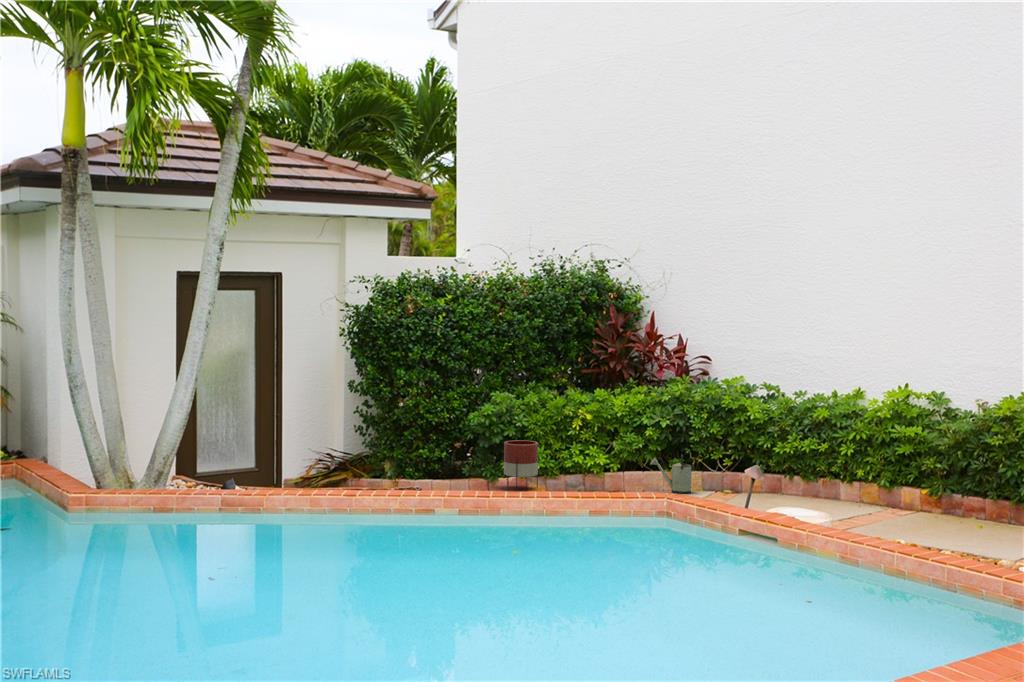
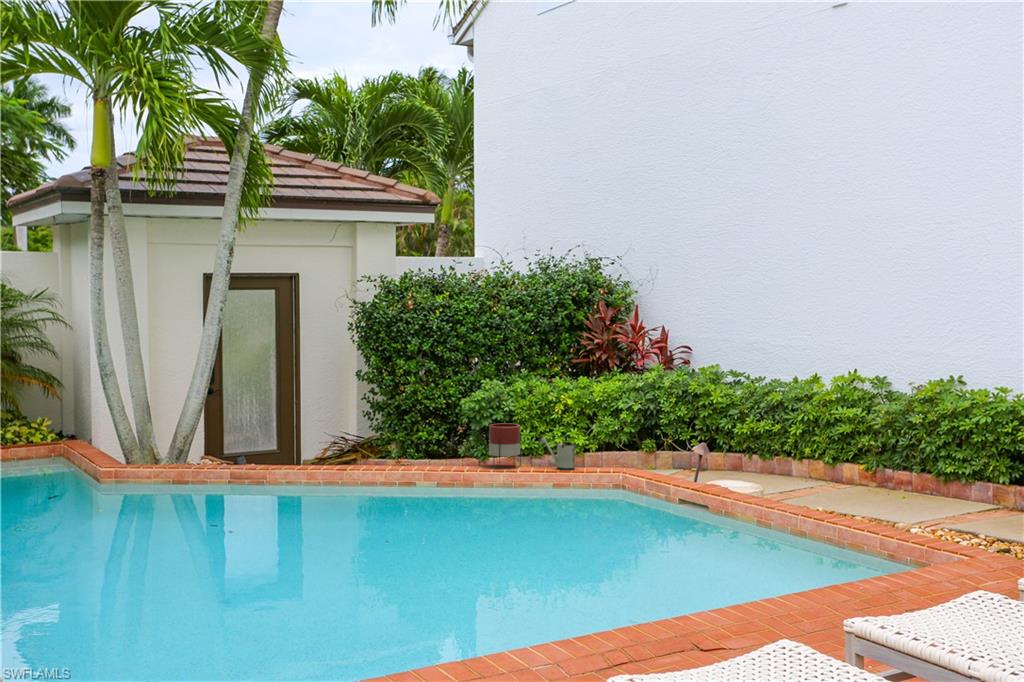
watering can: present [650,454,692,494] -> present [539,434,578,470]

